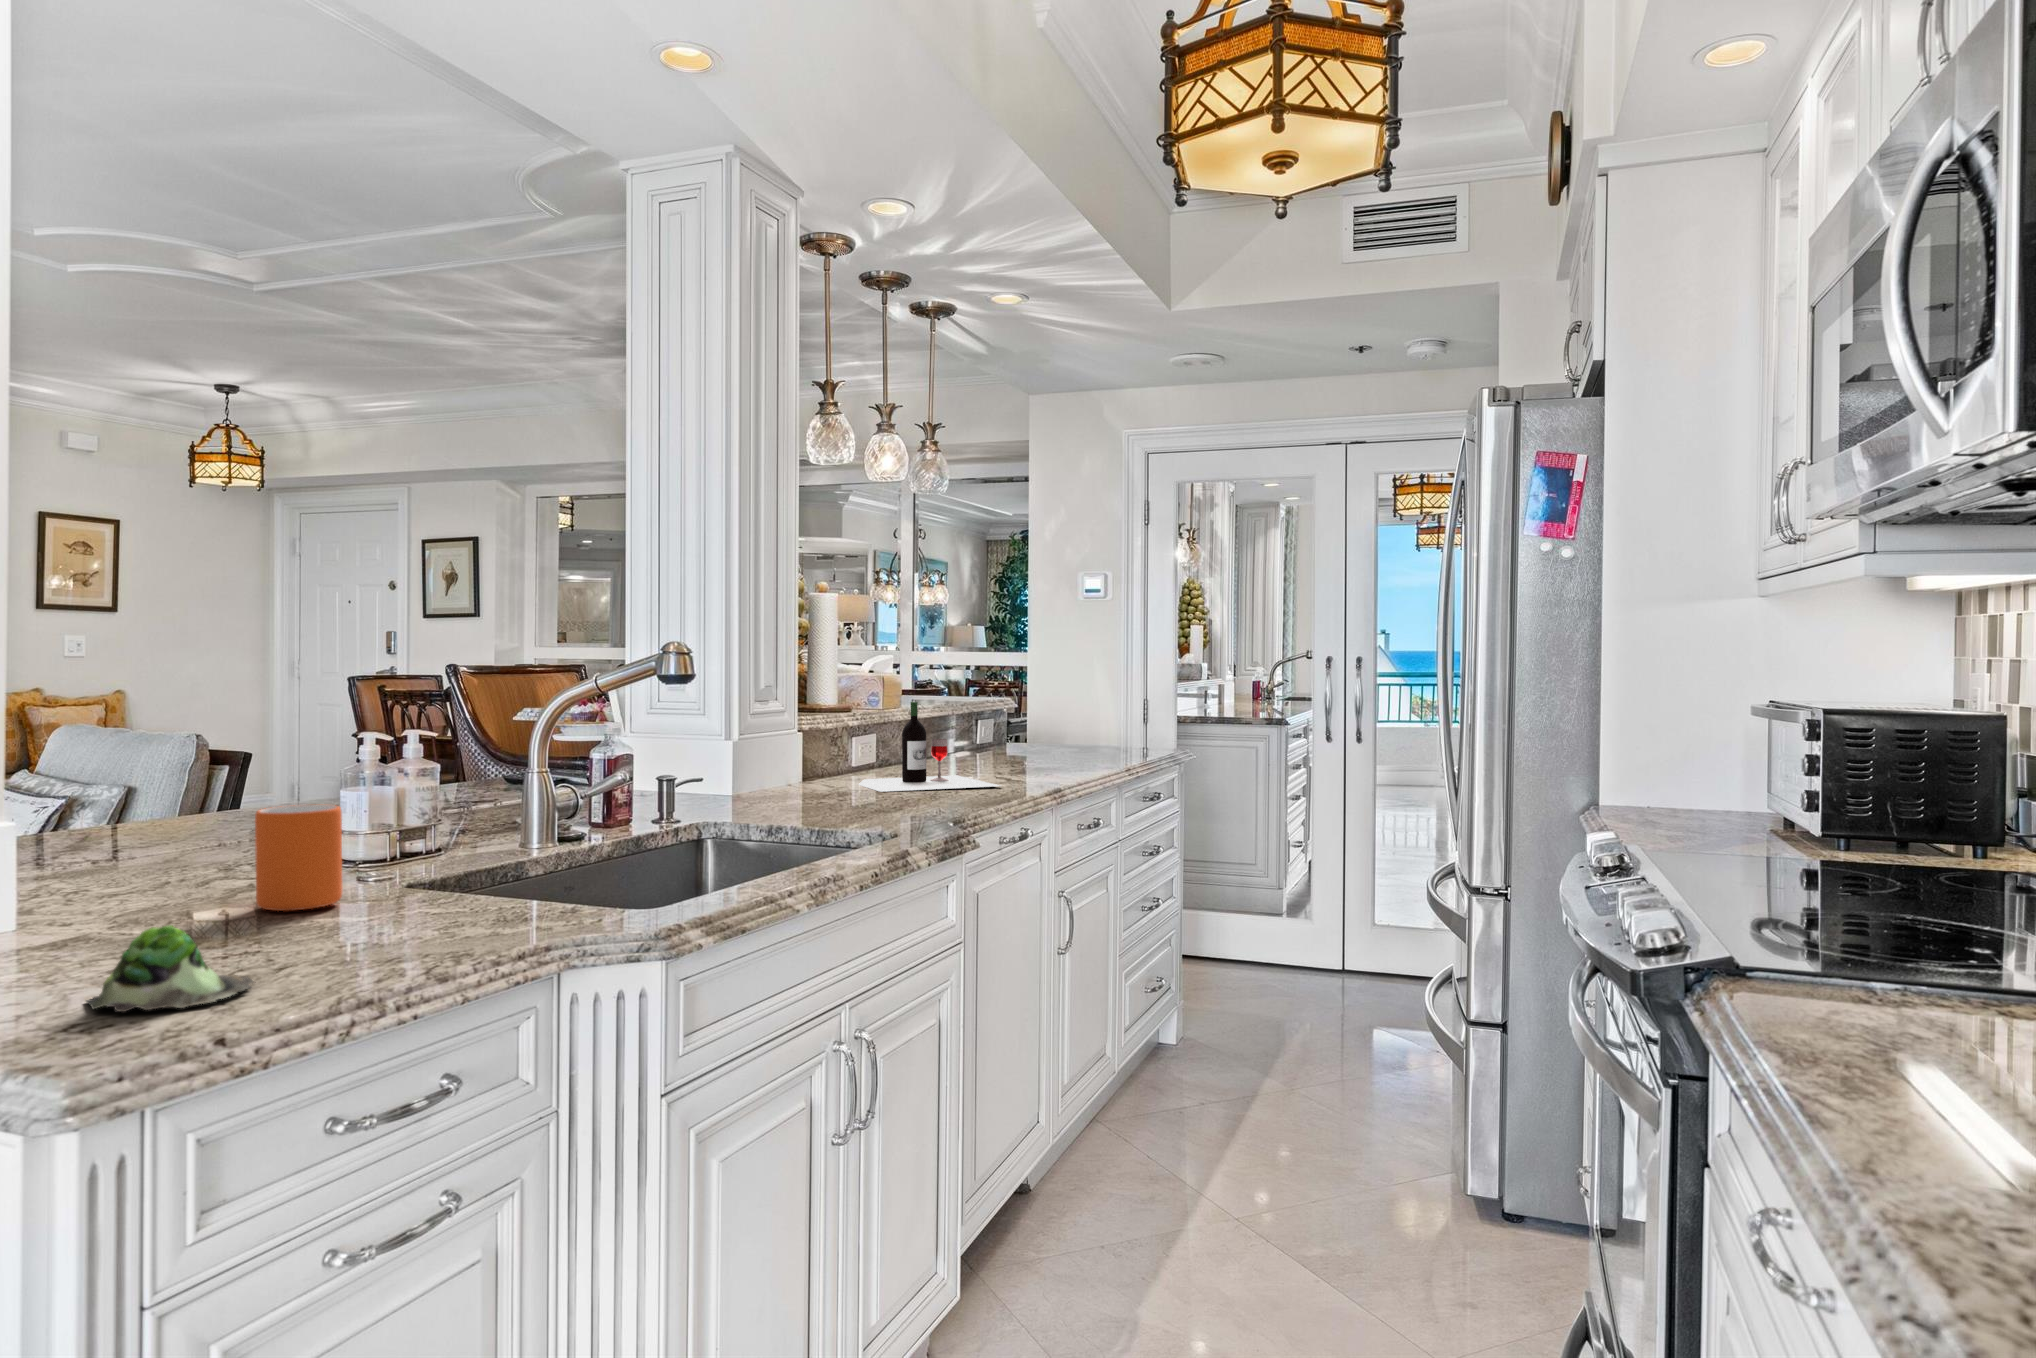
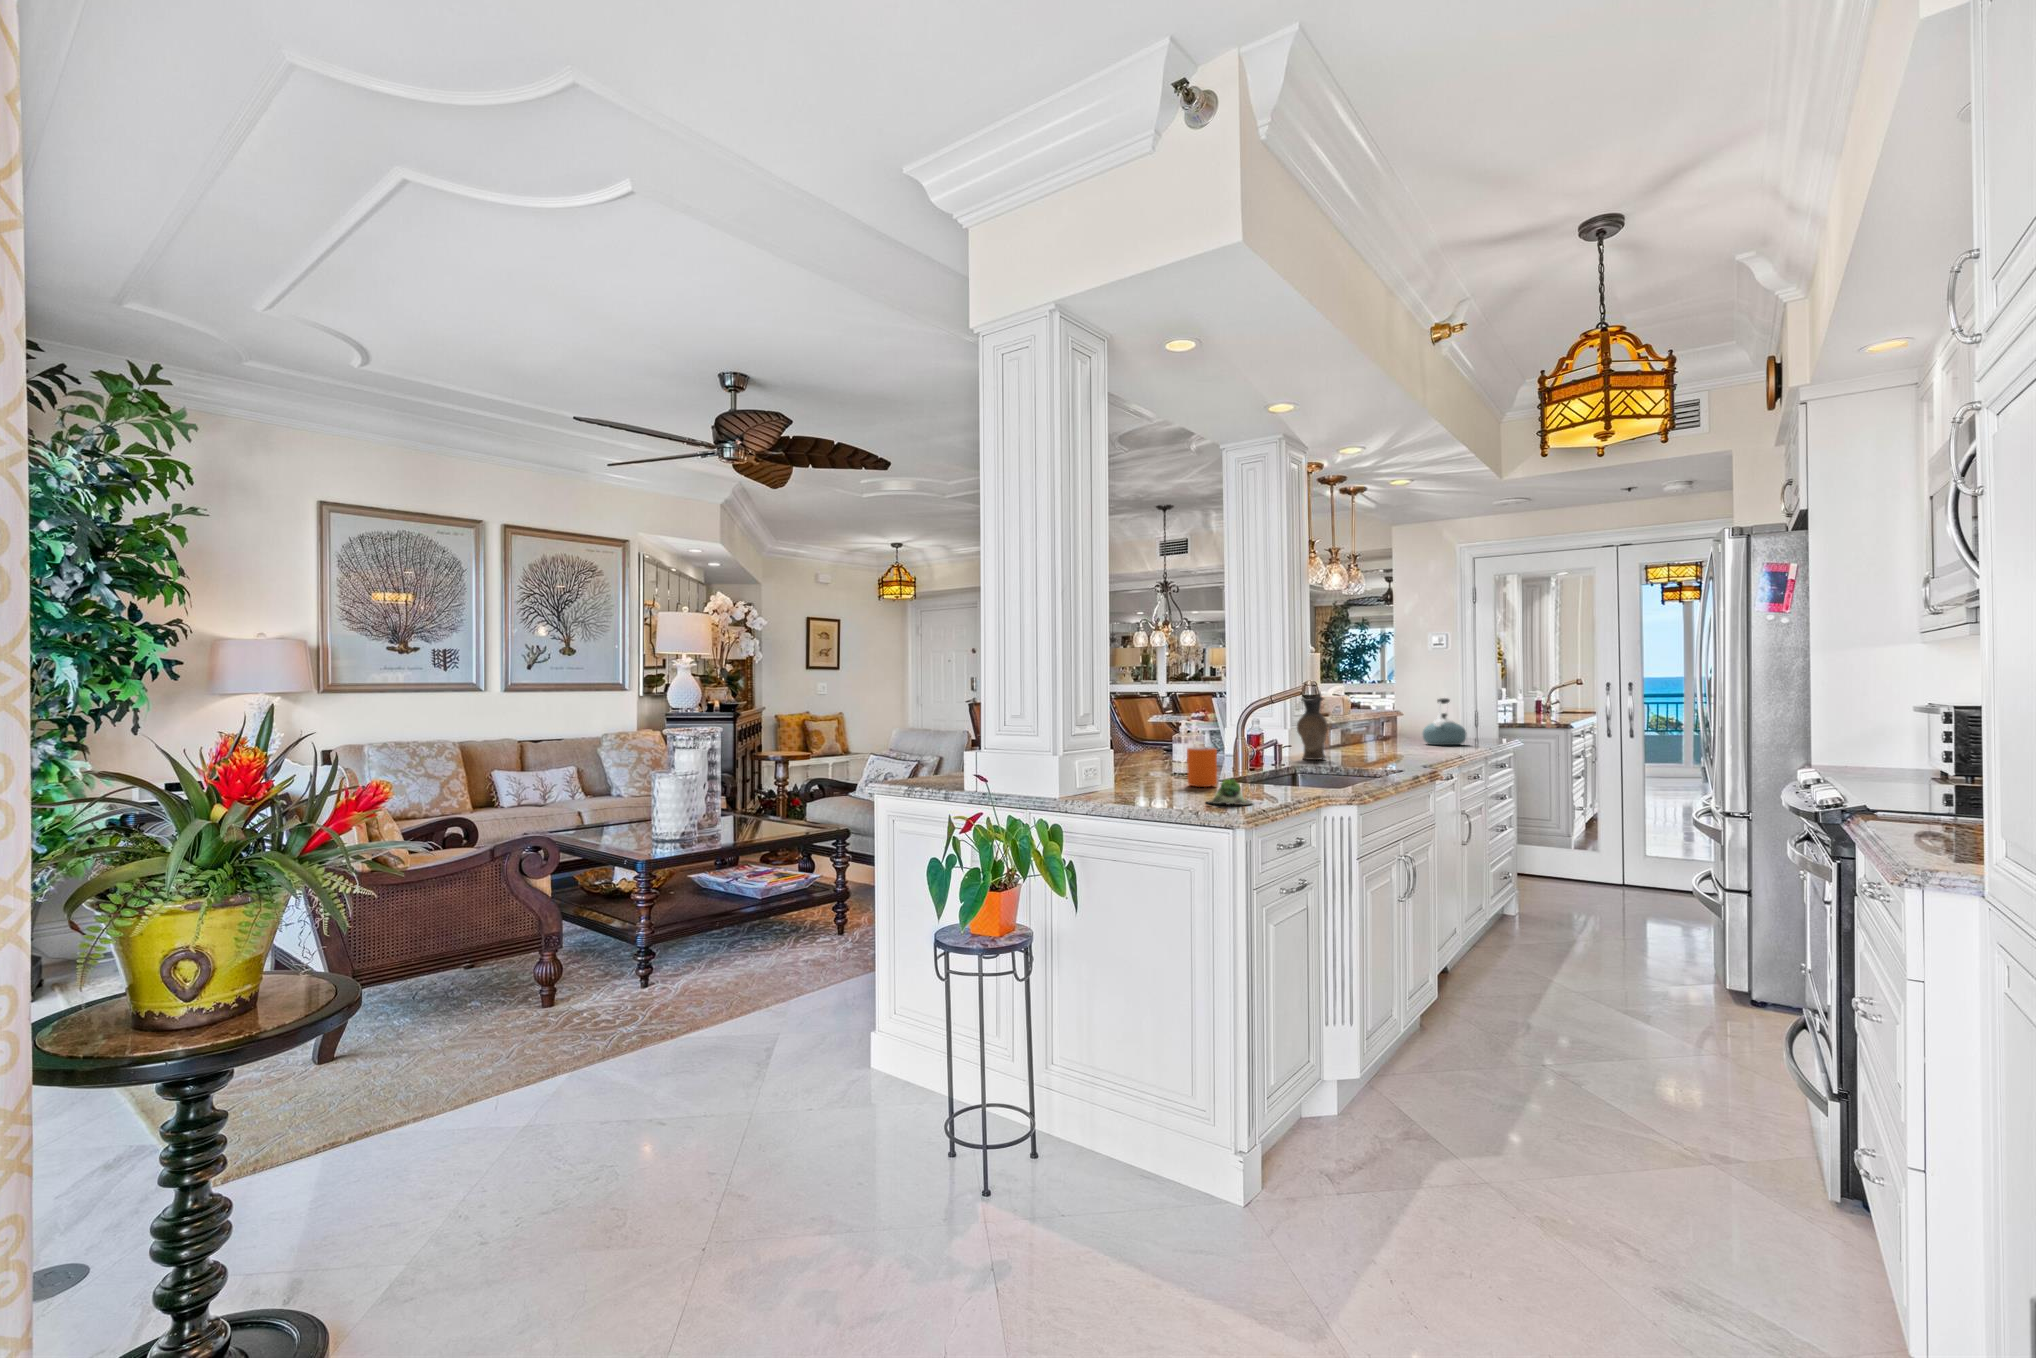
ceramic pitcher: none [743,657,804,801] -> present [1297,692,1328,760]
kettle: none [1039,680,1107,761] -> present [1423,698,1466,745]
wine bottle: present [859,702,1000,792] -> none [1328,710,1425,757]

